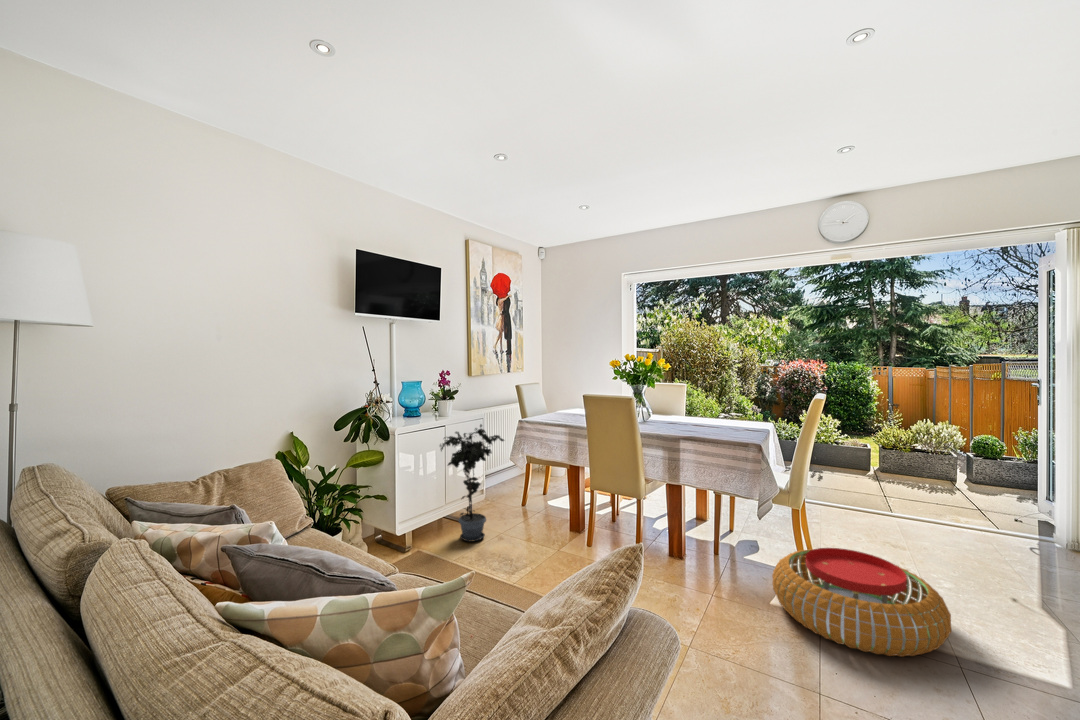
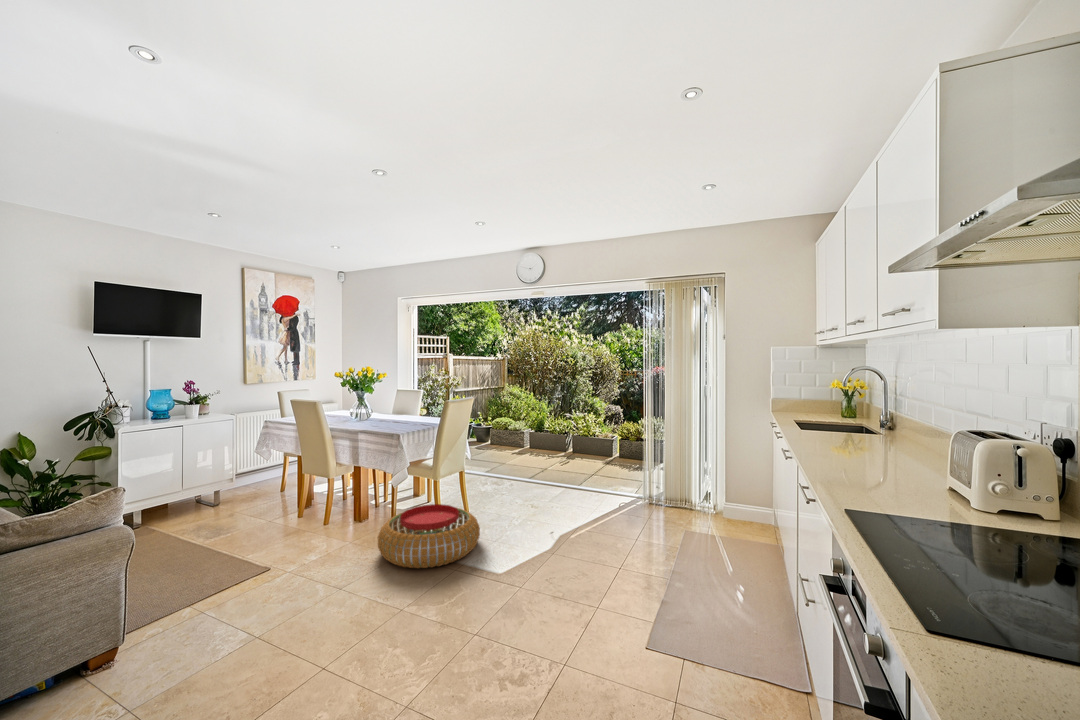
potted plant: present [440,425,504,541] -> none [165,424,242,519]

